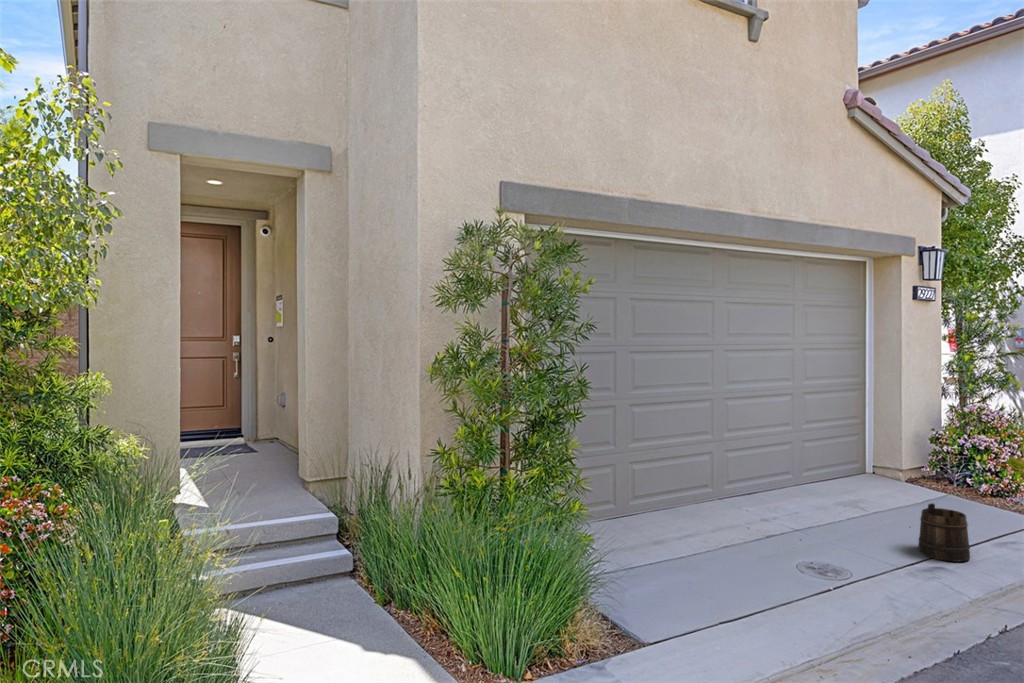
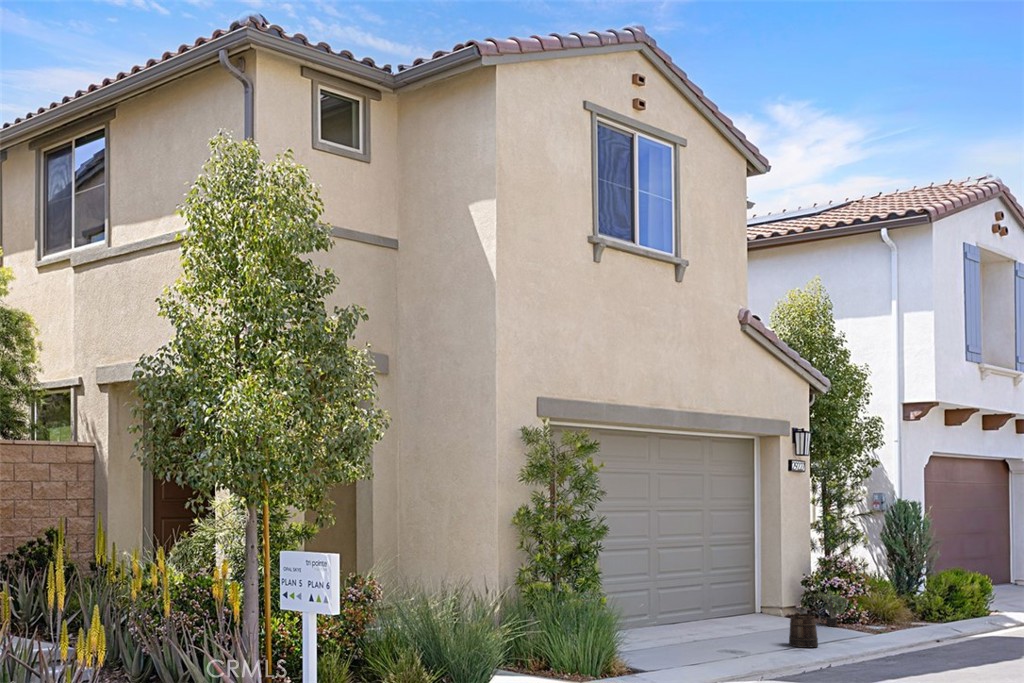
potted plant: none [955,455,1004,503] -> present [818,591,848,627]

